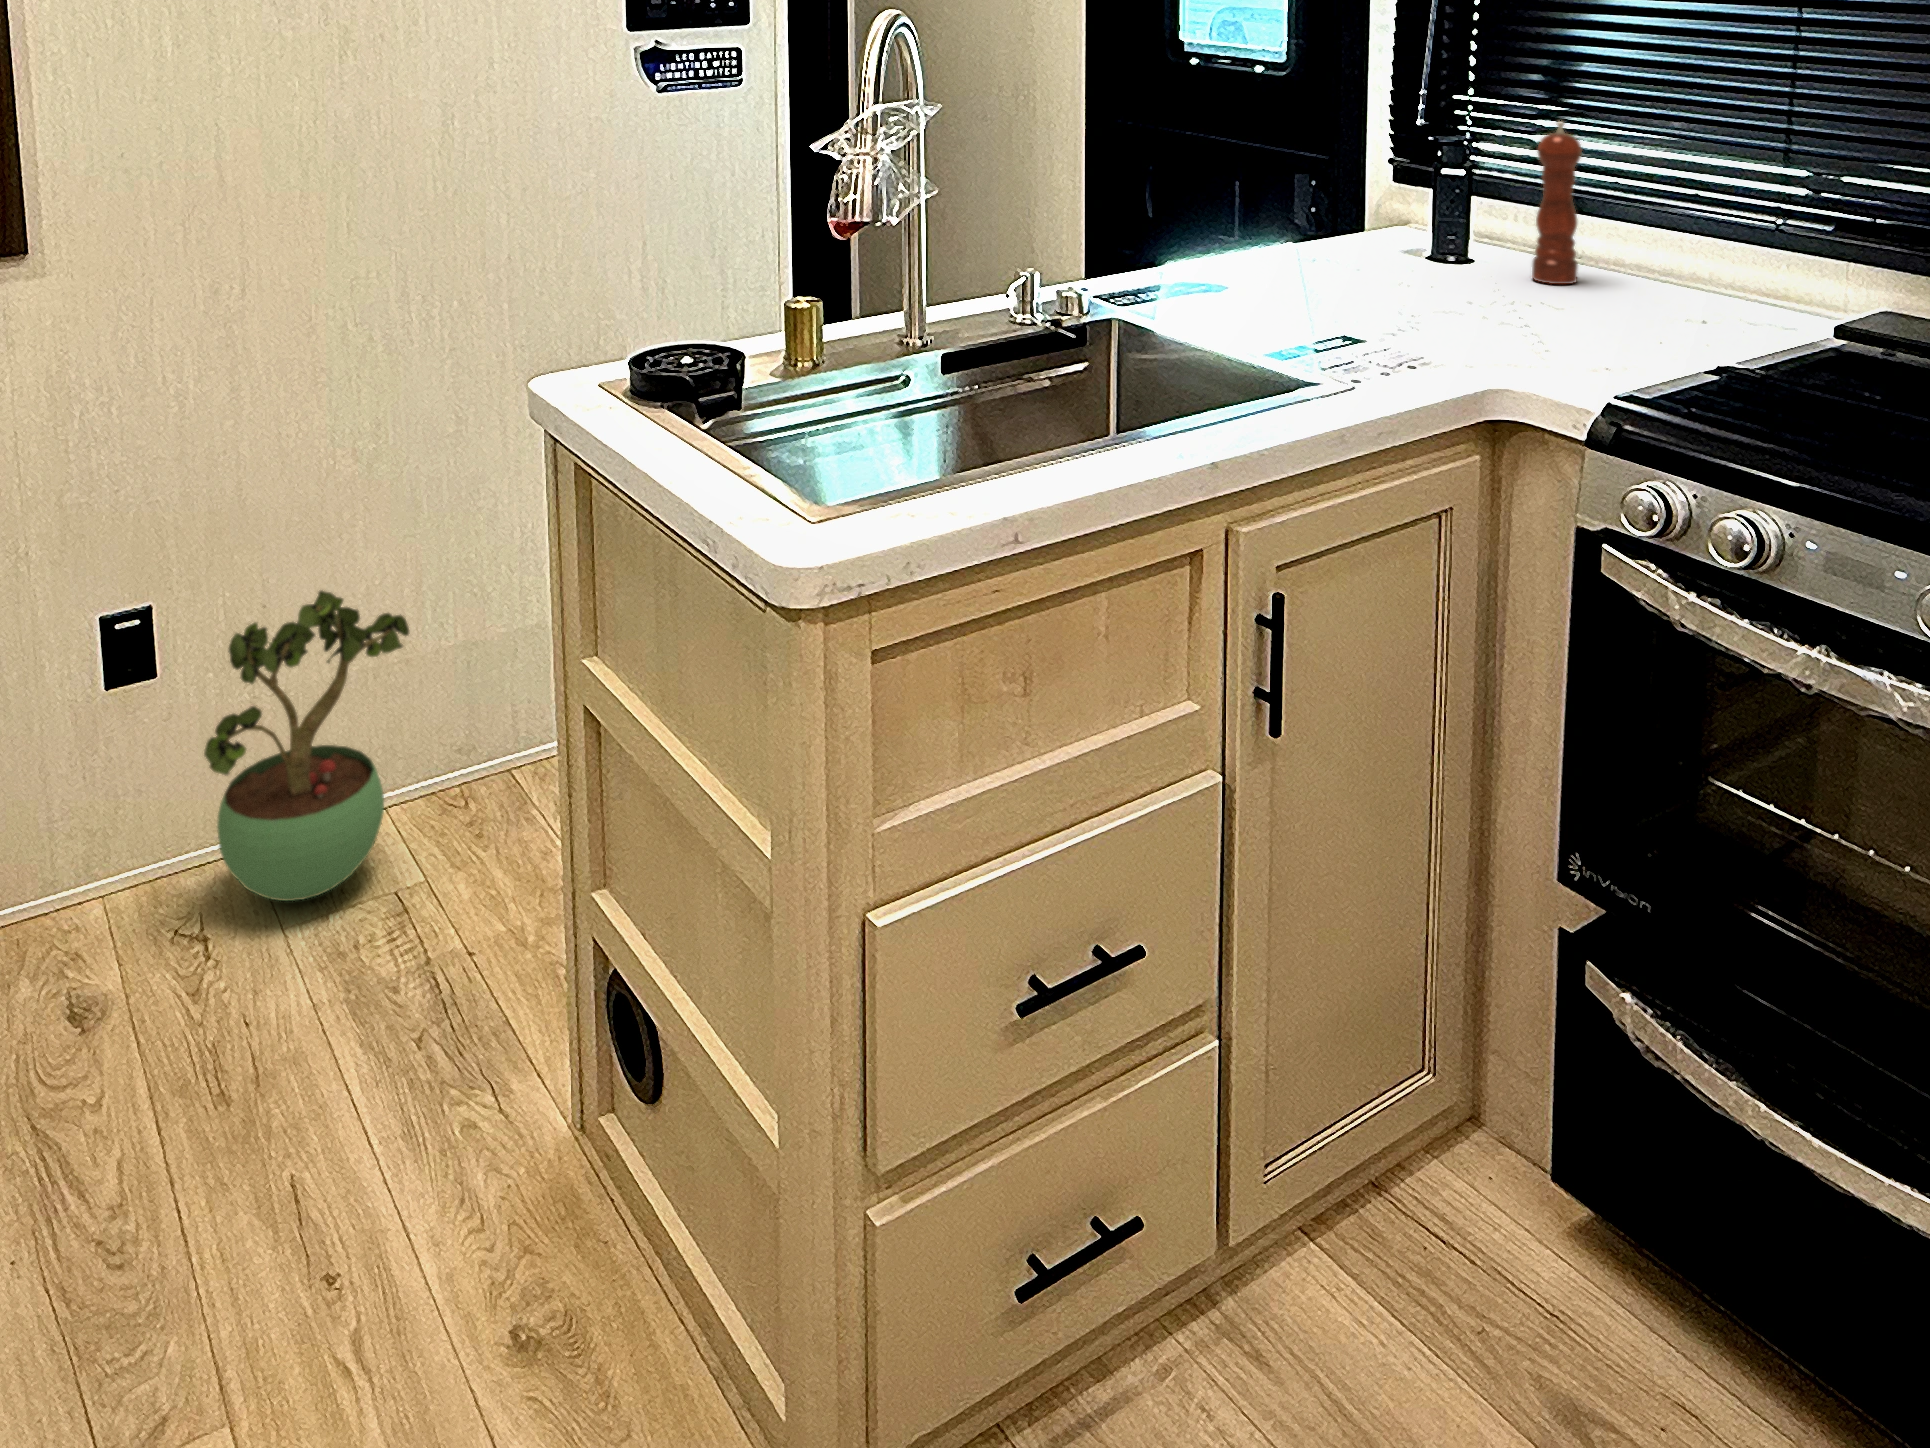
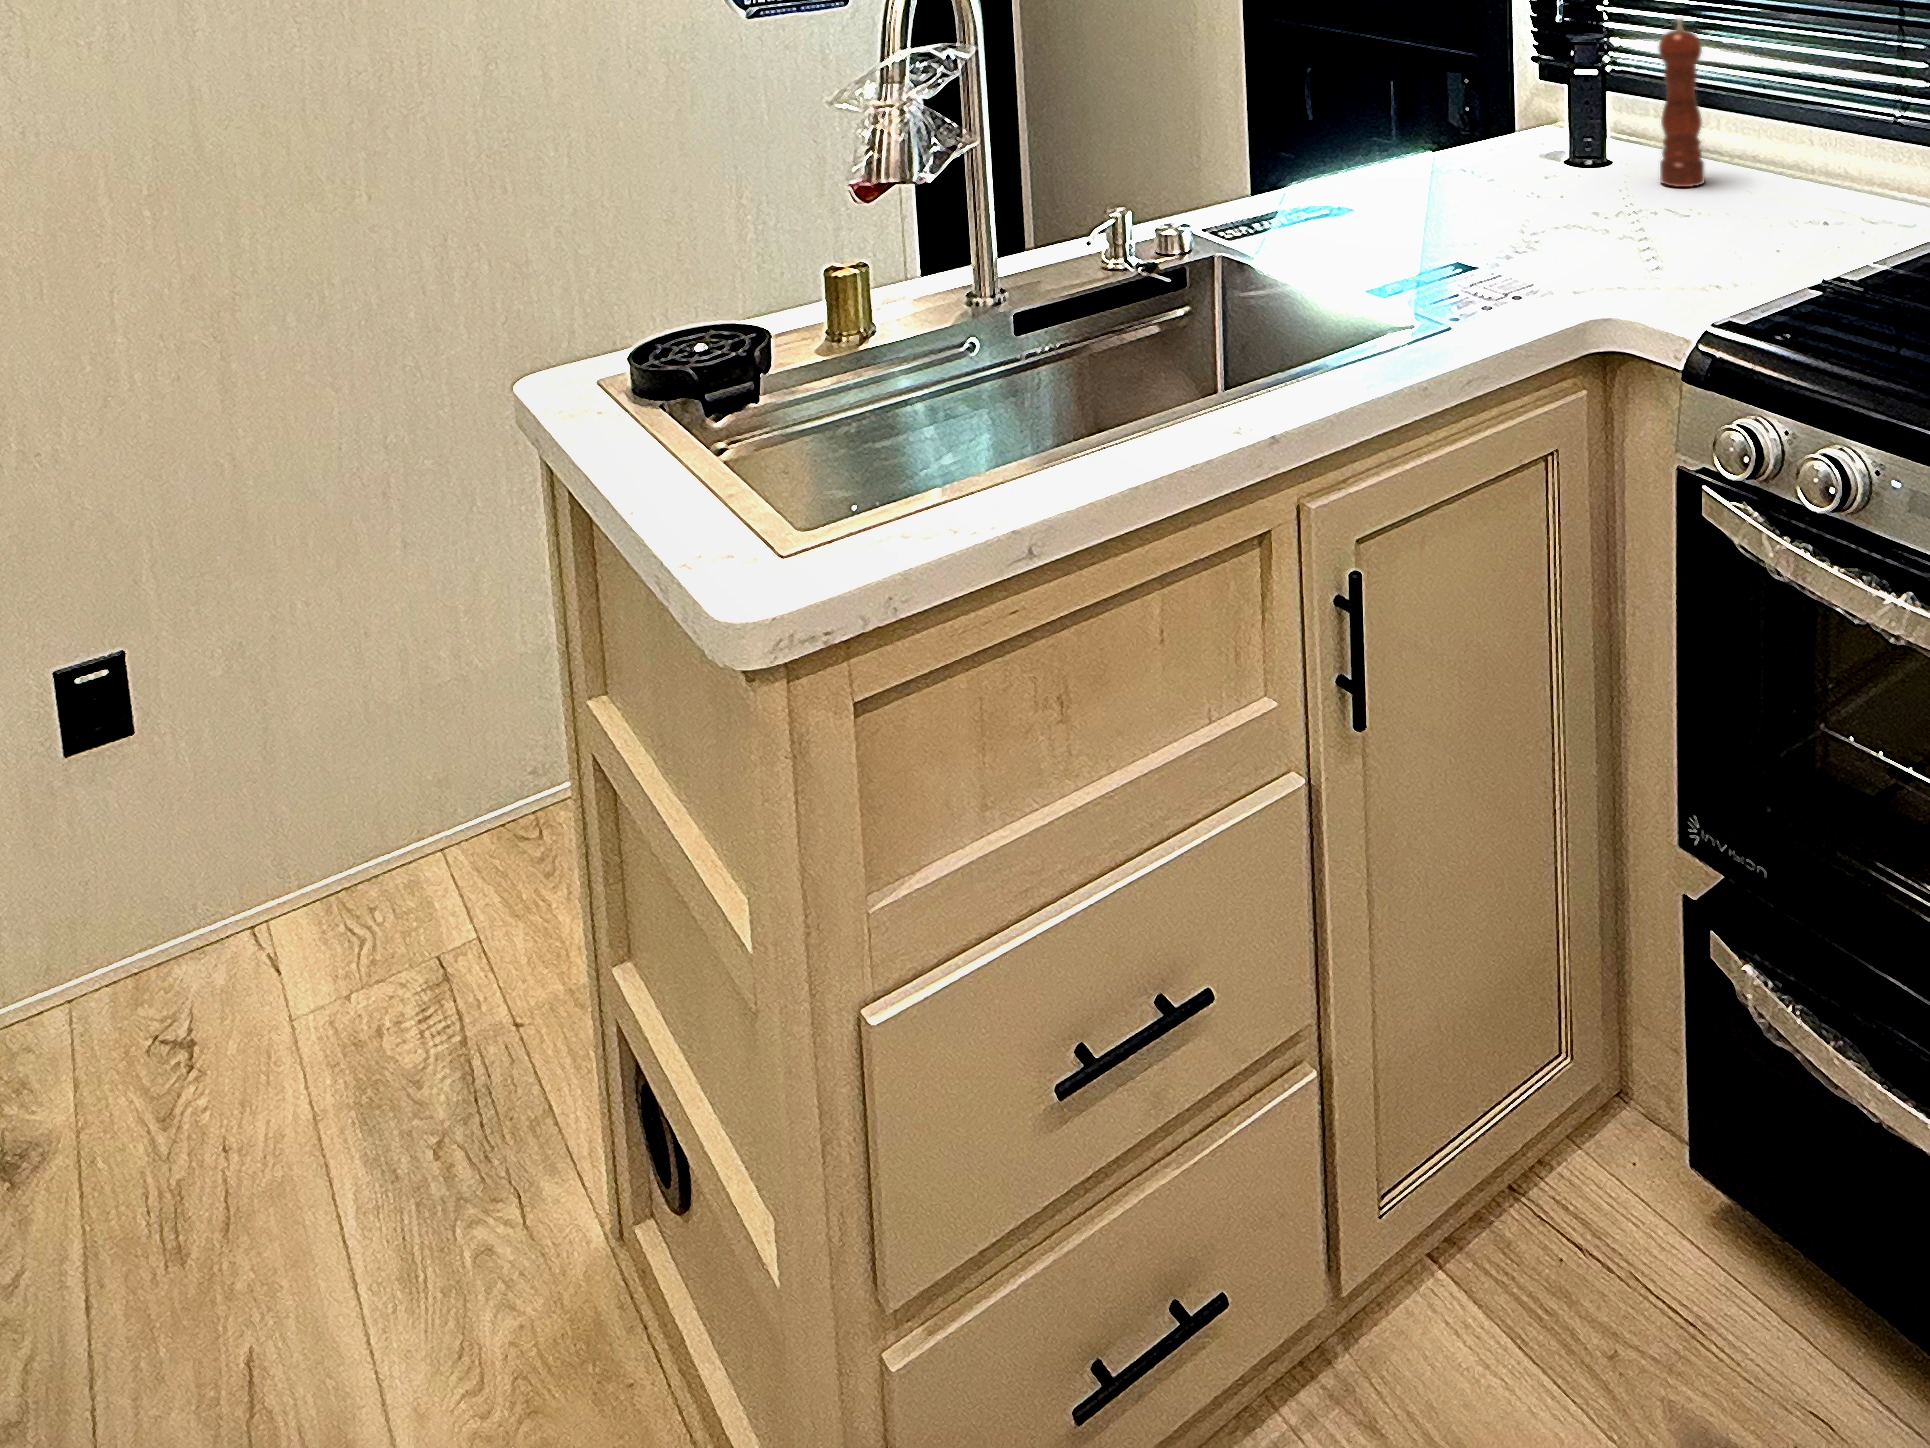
potted plant: present [204,590,409,901] -> none [182,620,452,991]

